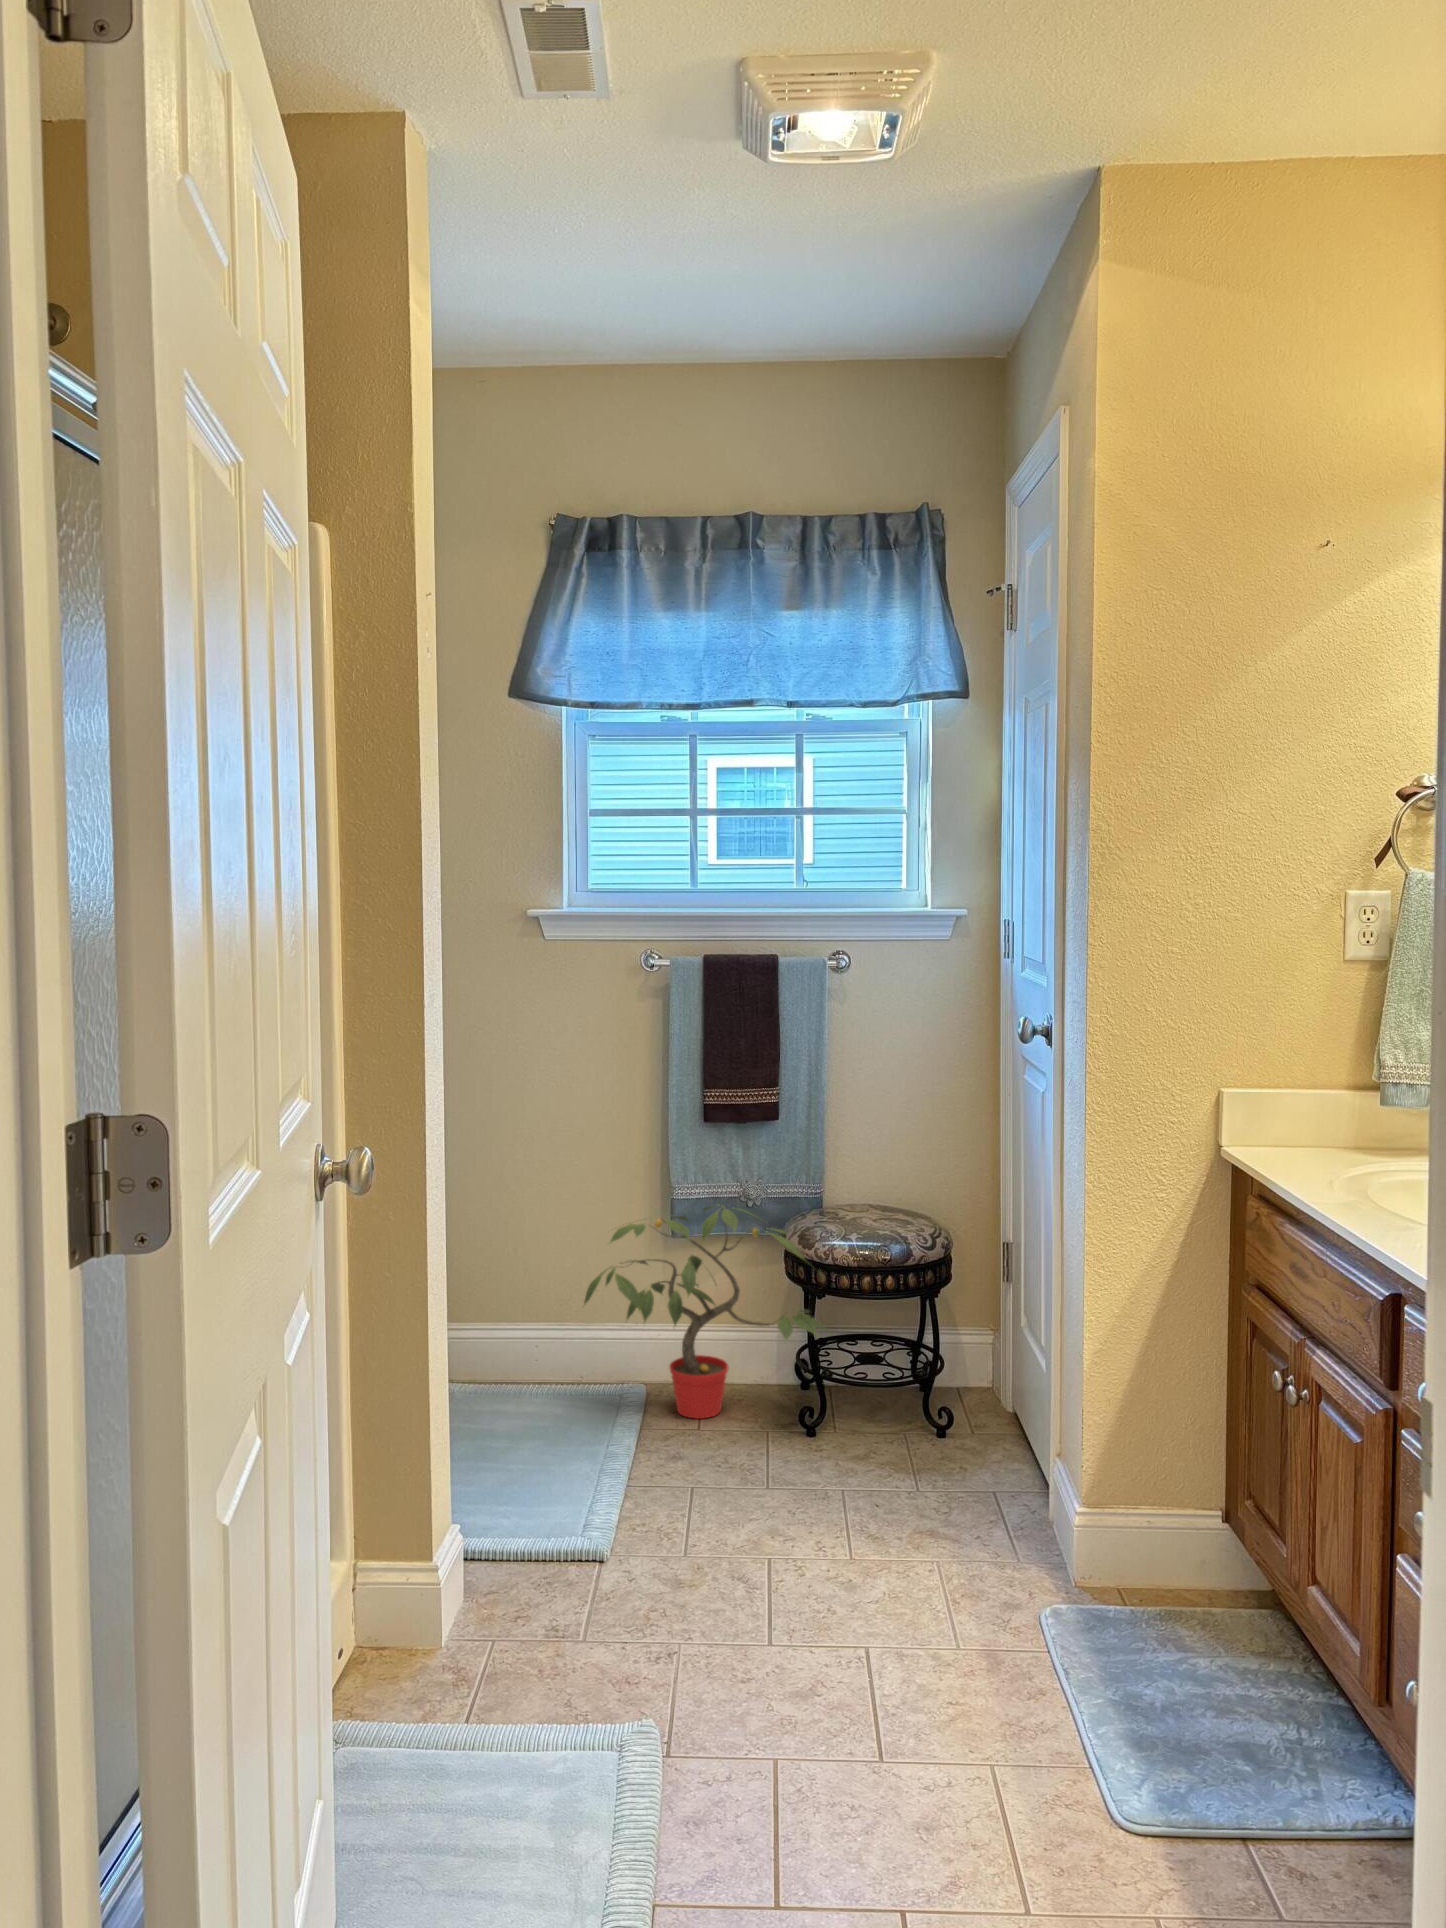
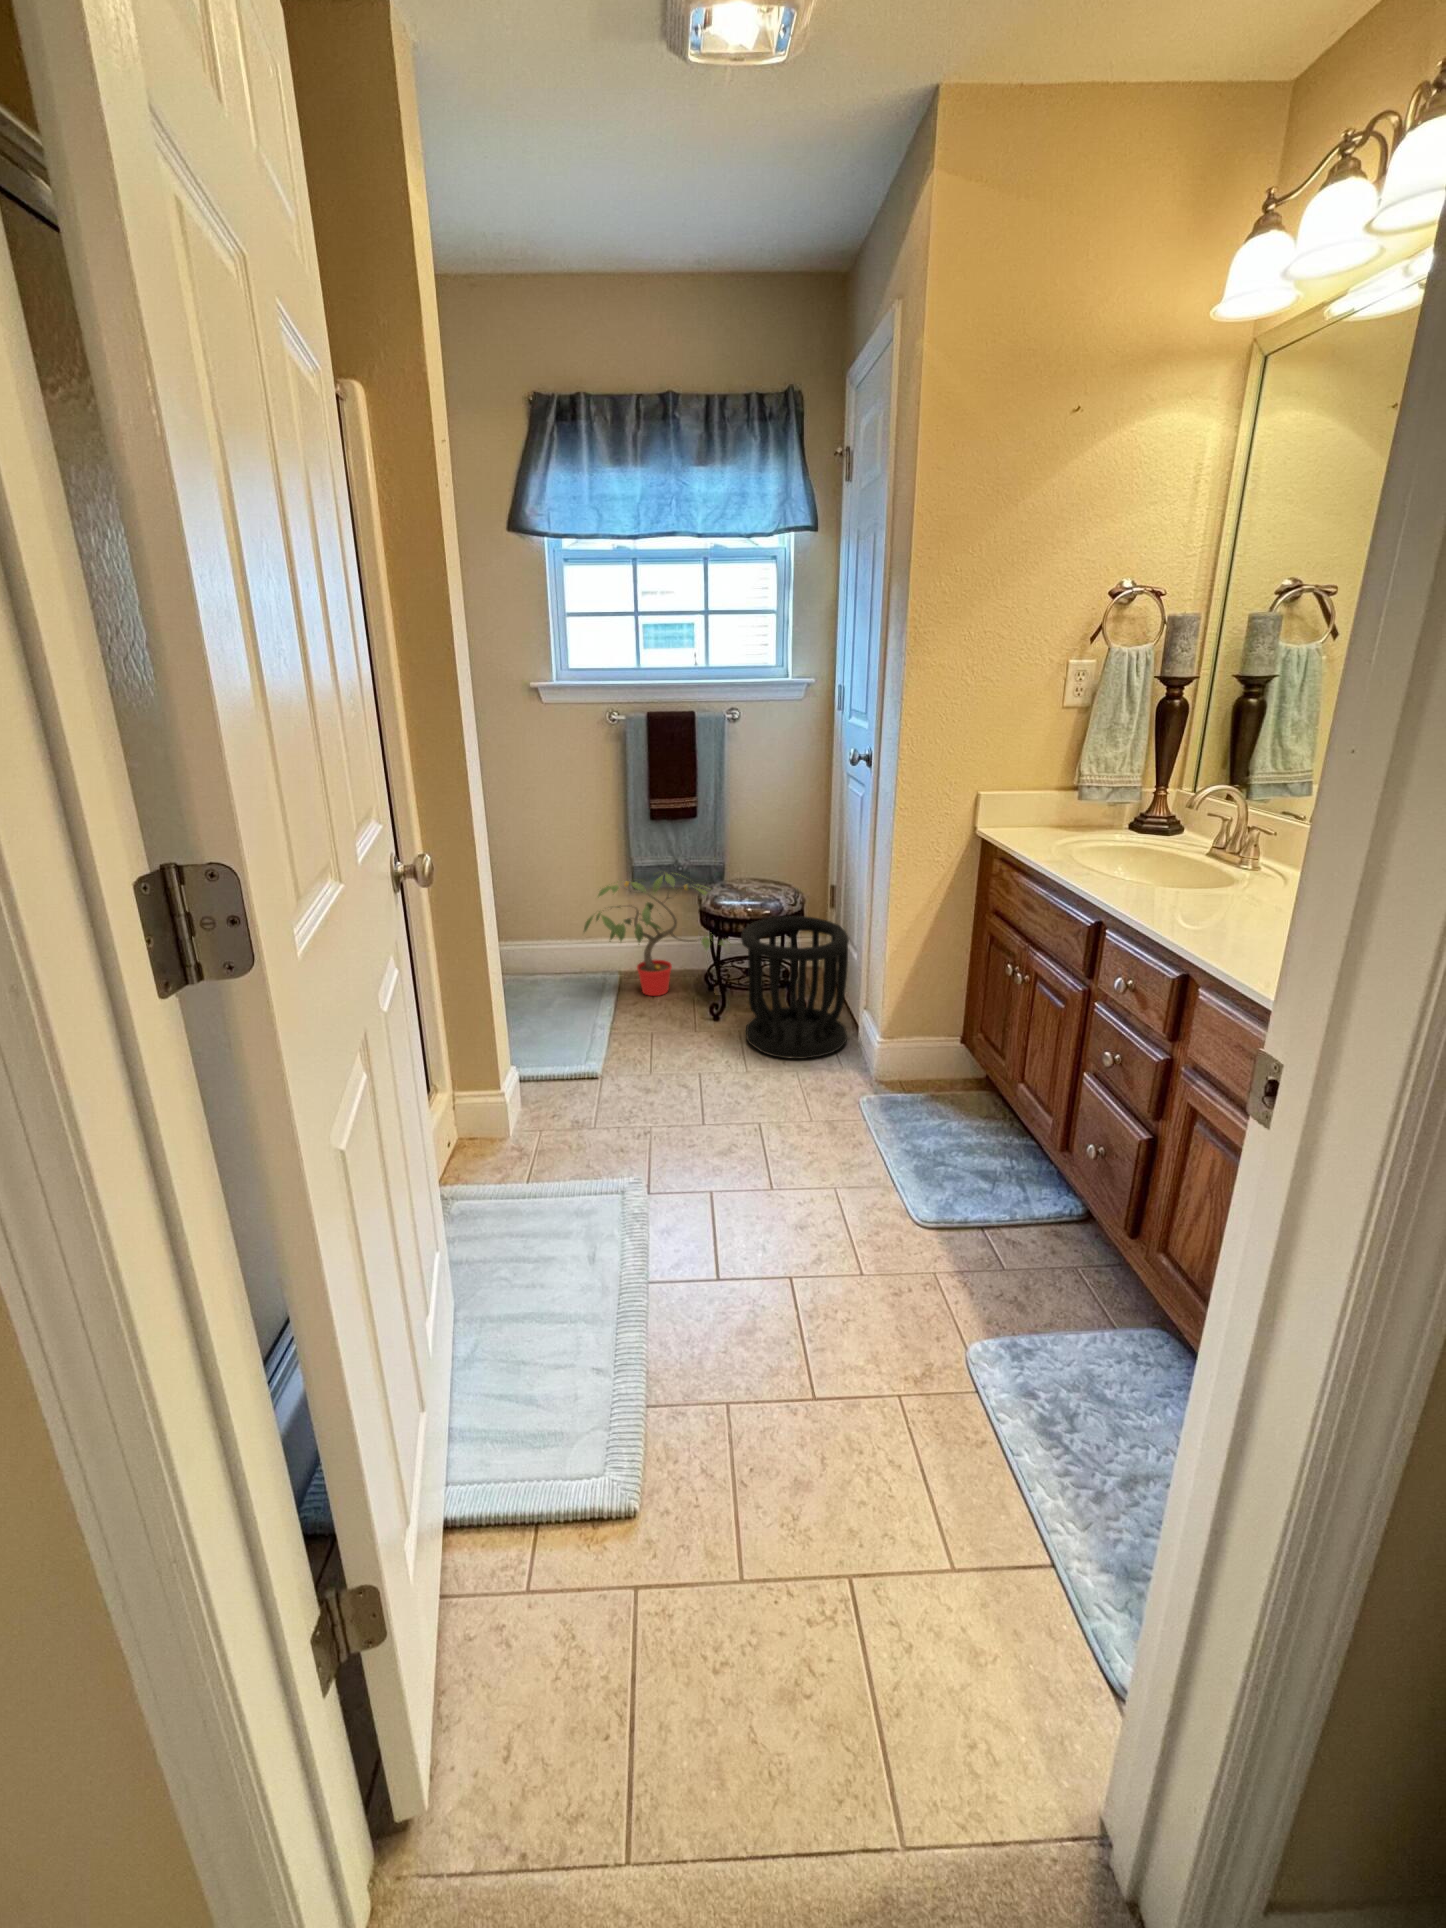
wastebasket: none [842,1284,1024,1536] -> present [741,916,849,1059]

